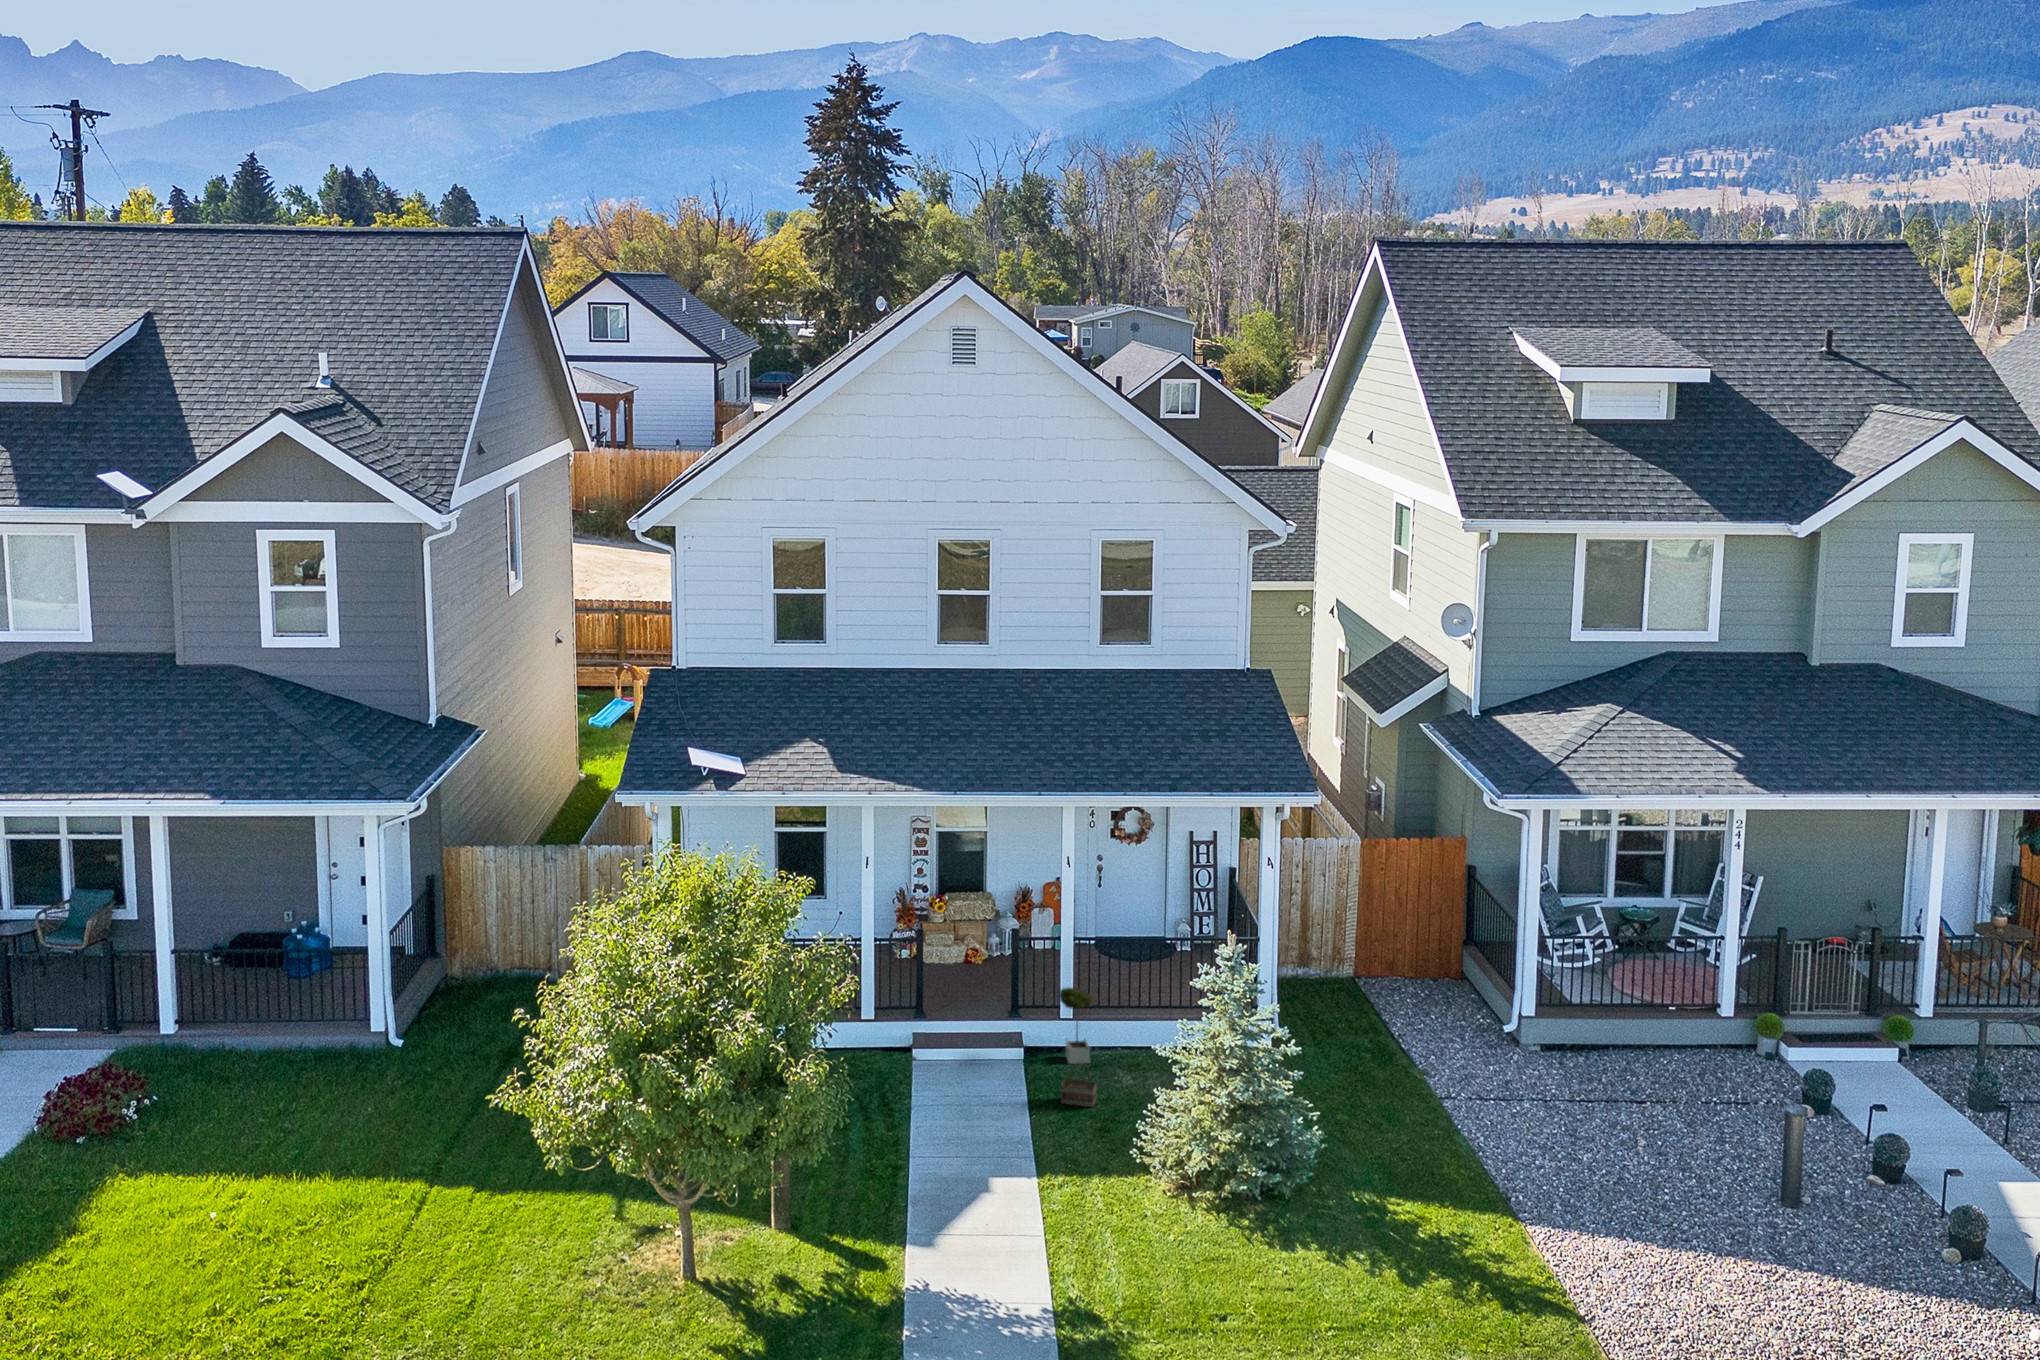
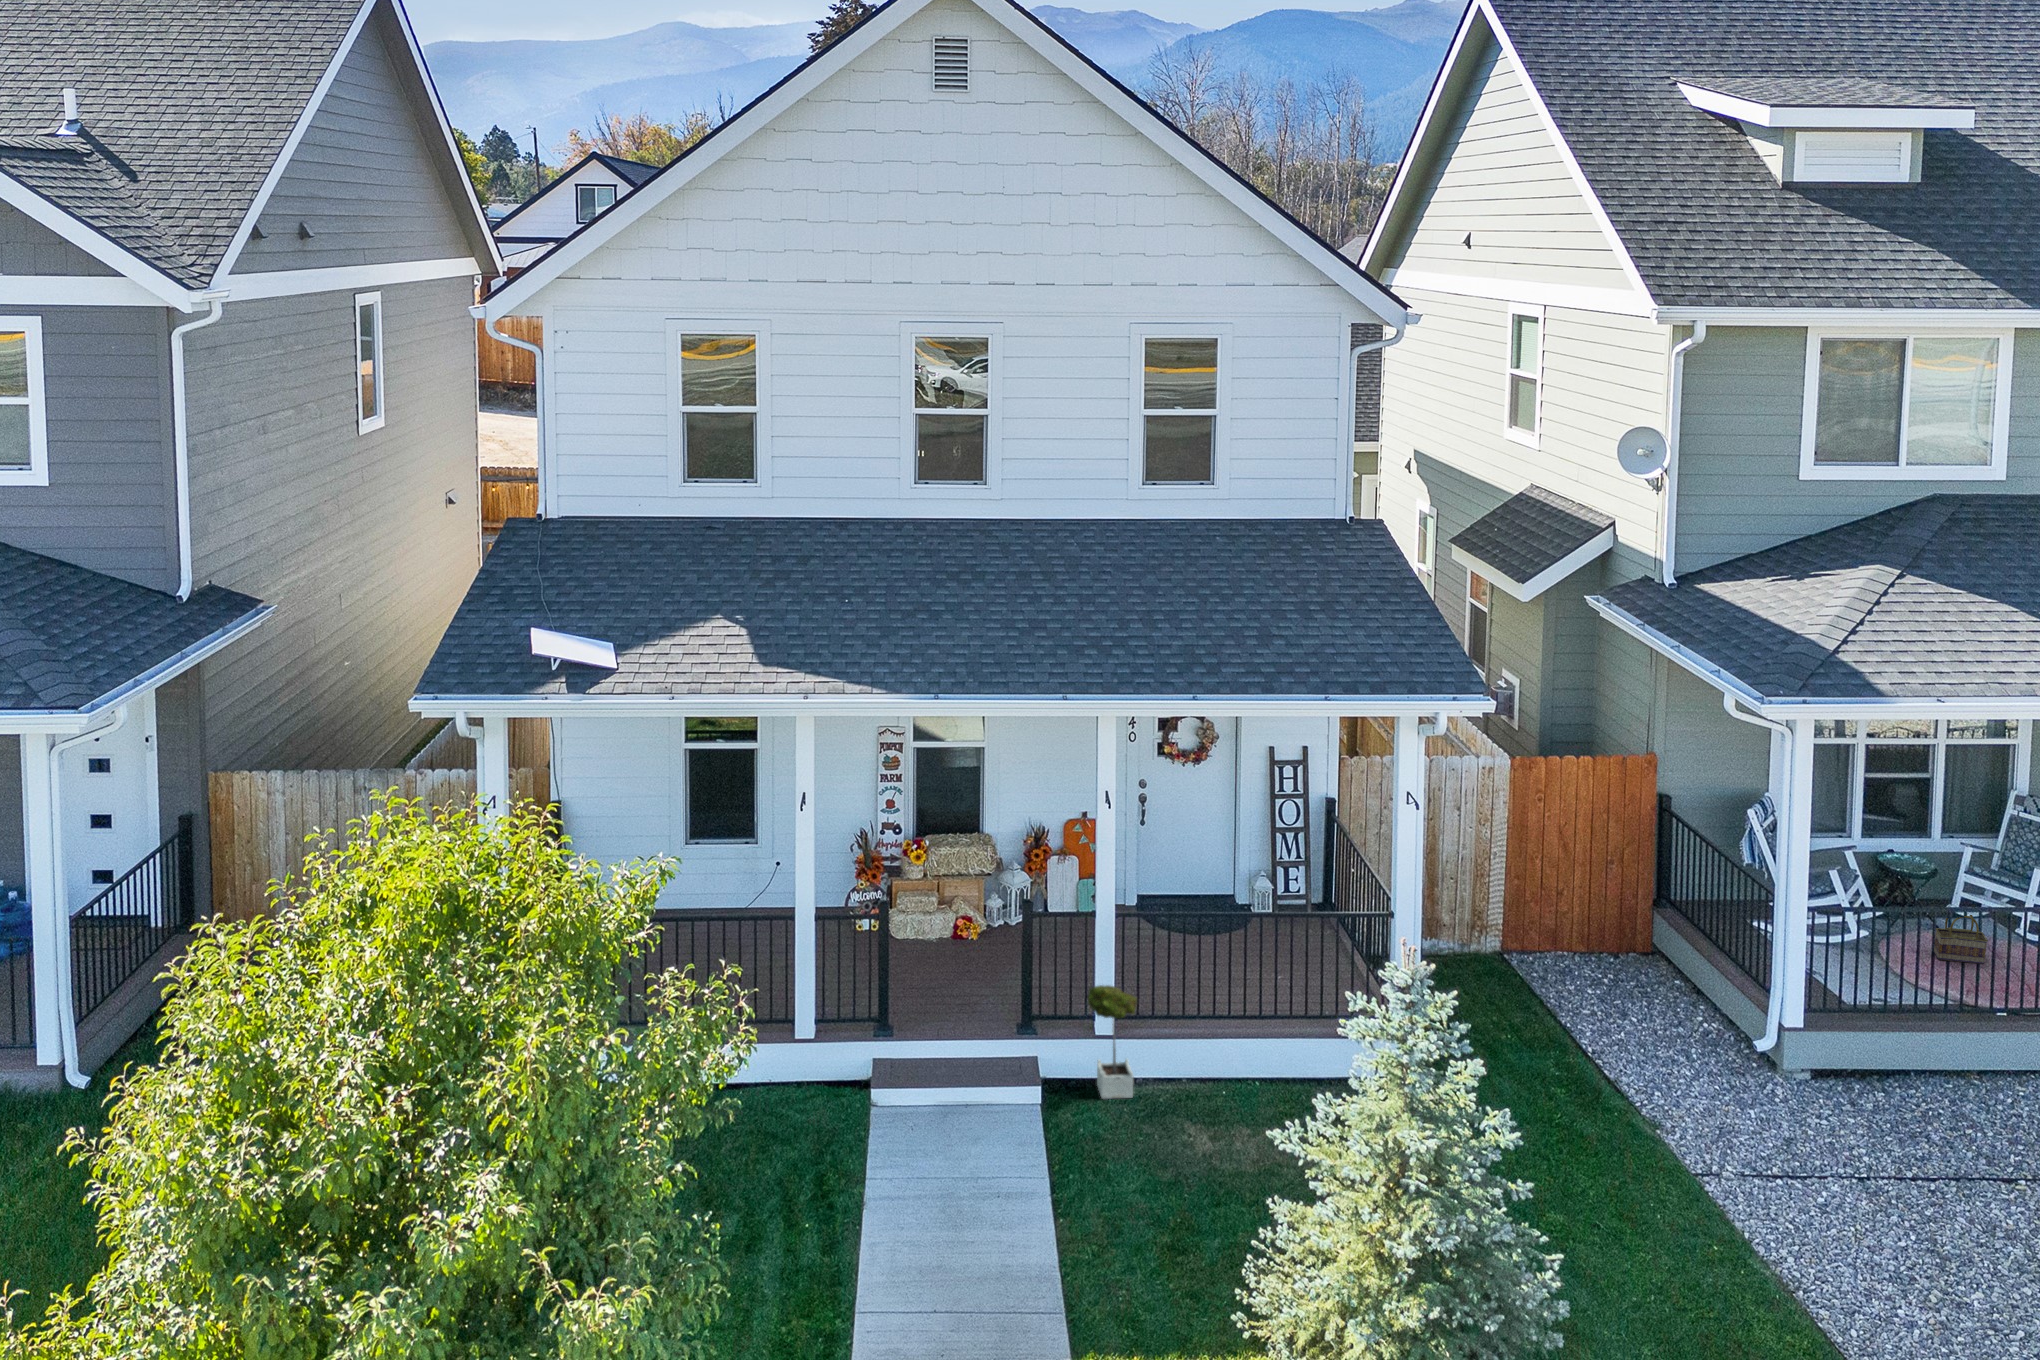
basket: present [1061,1063,1097,1107] -> present [1934,915,1988,964]

